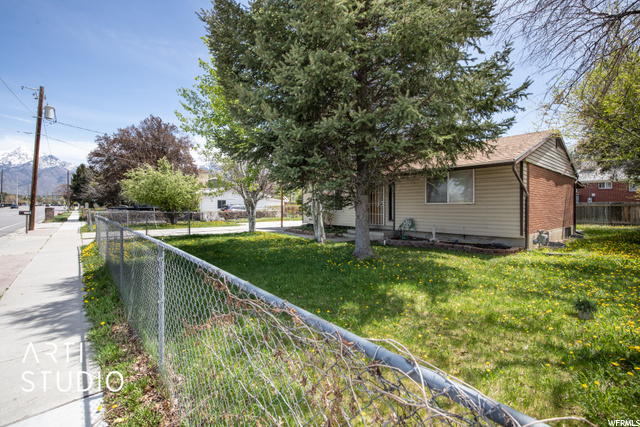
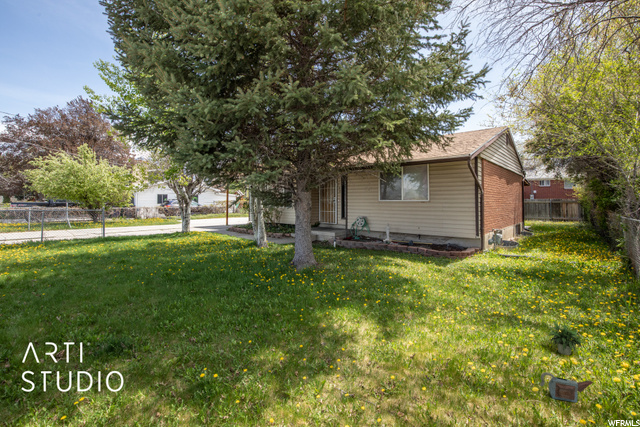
watering can: none [555,321,596,343] -> present [540,372,593,403]

